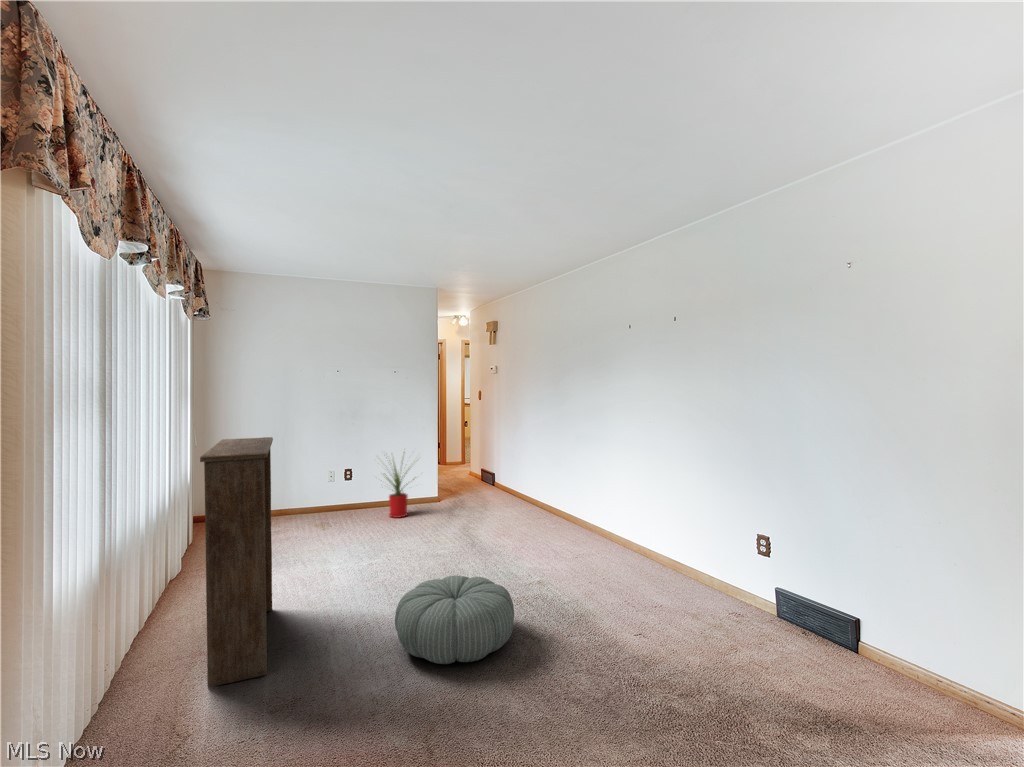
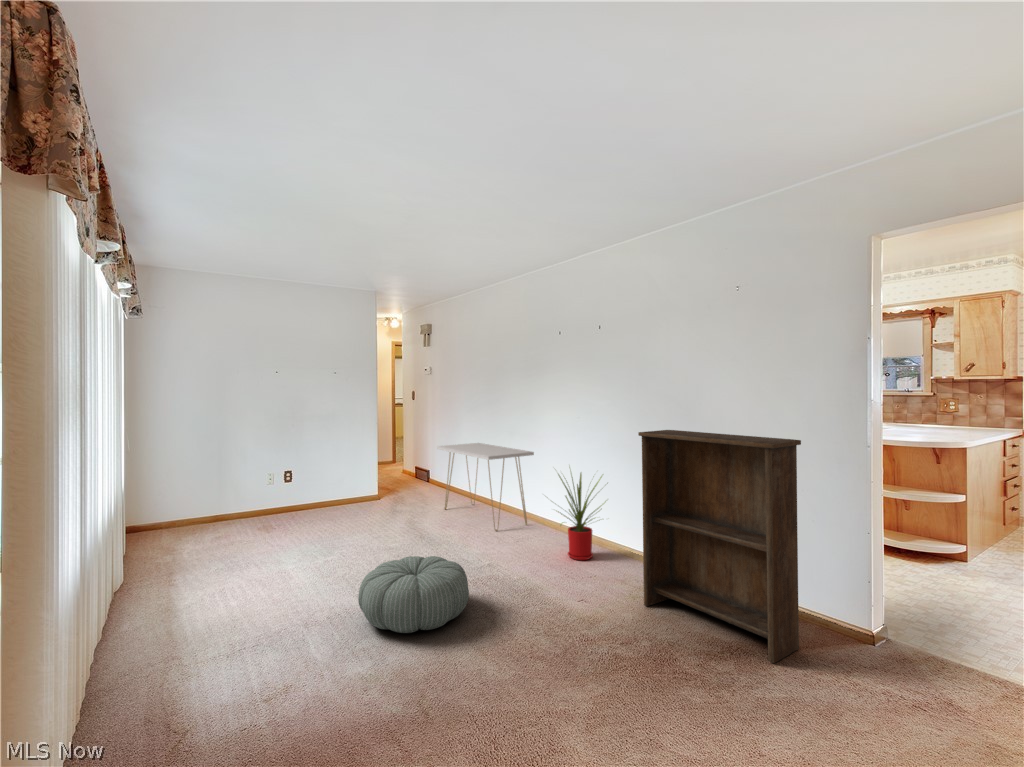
bookshelf: present [200,437,273,687] -> present [638,430,801,663]
console table: none [499,446,602,546] -> present [437,443,534,531]
house plant: present [383,452,414,518] -> present [558,473,602,560]

